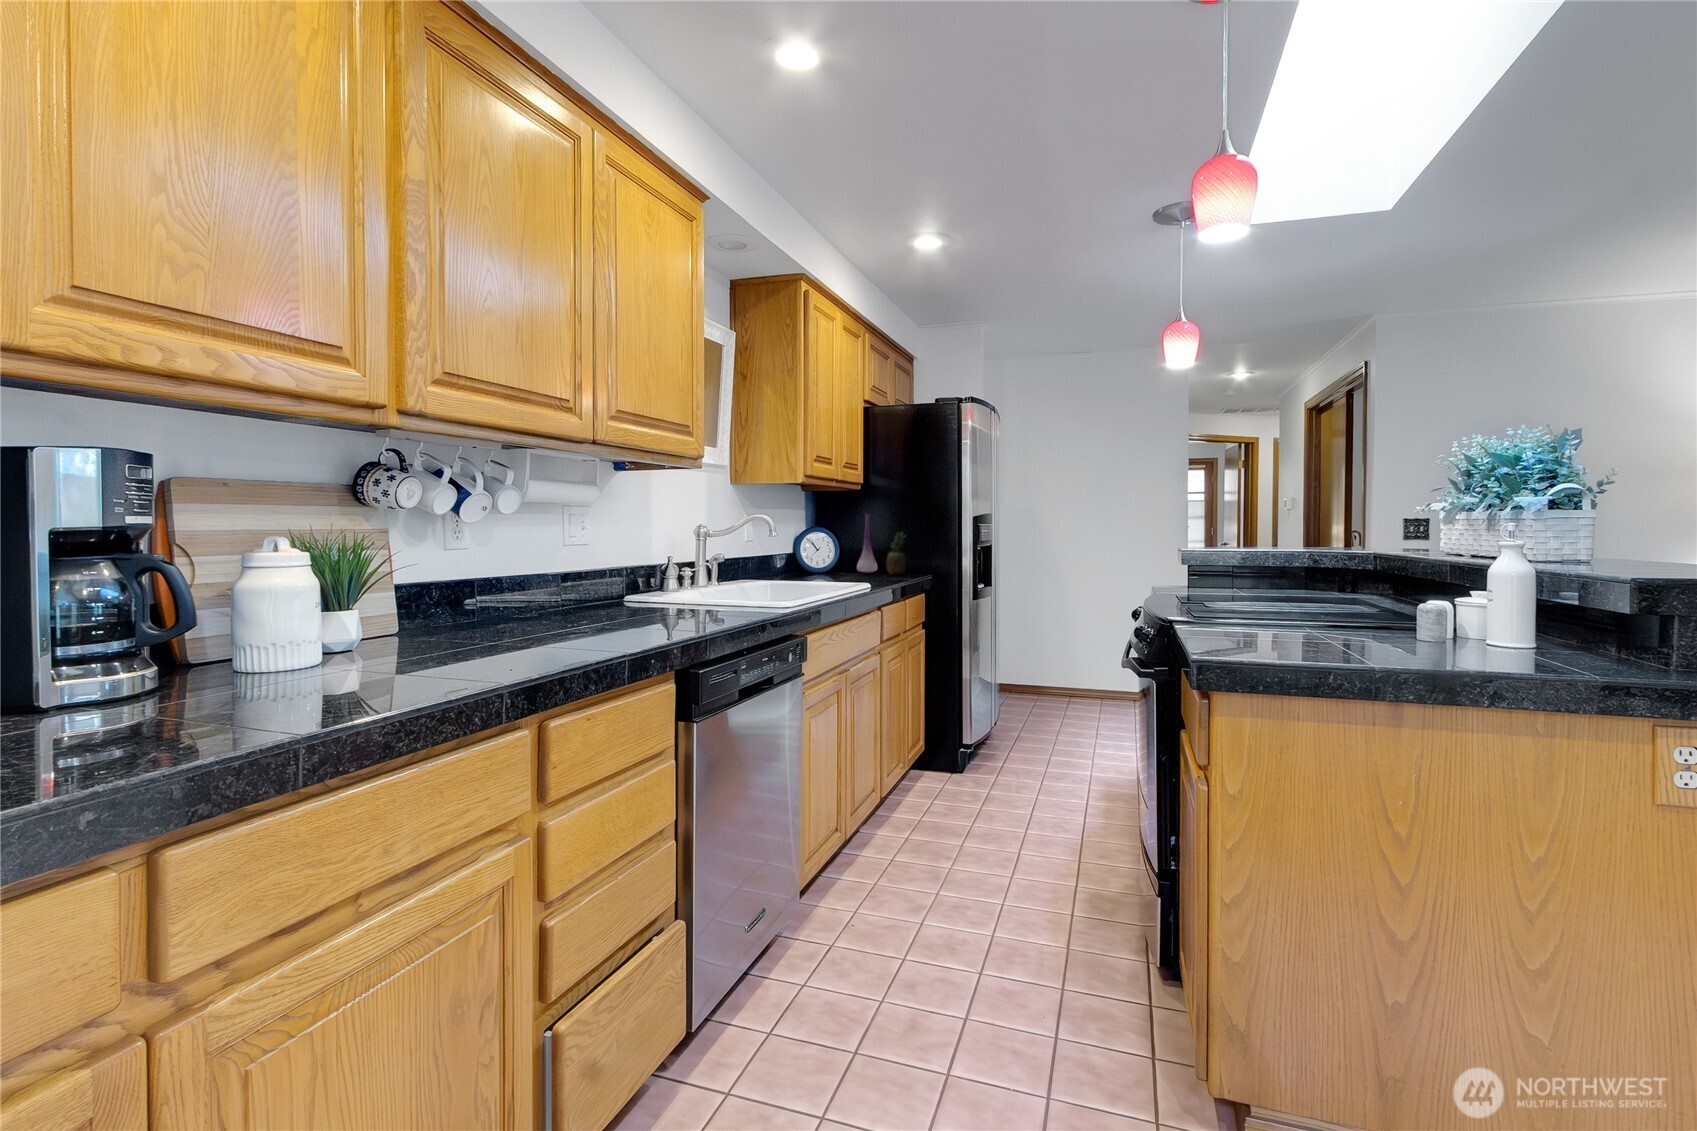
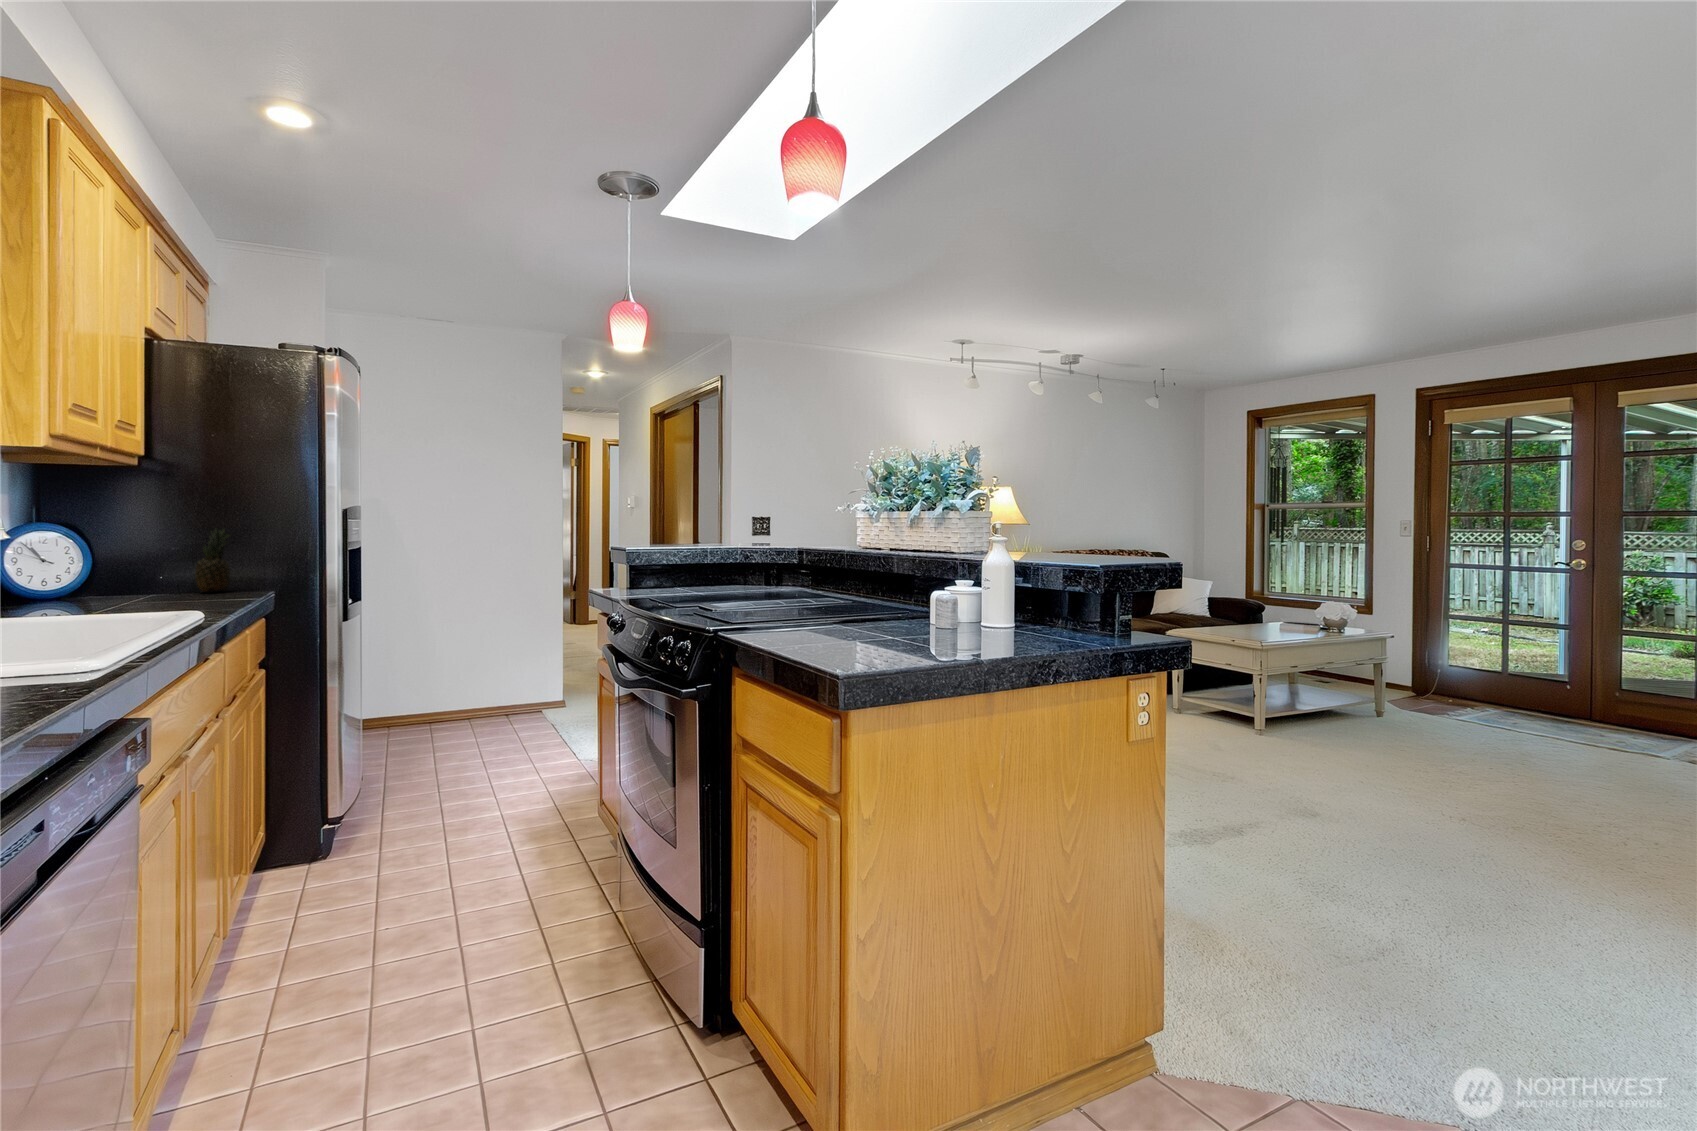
vase: present [856,513,878,573] -> none [126,497,172,593]

